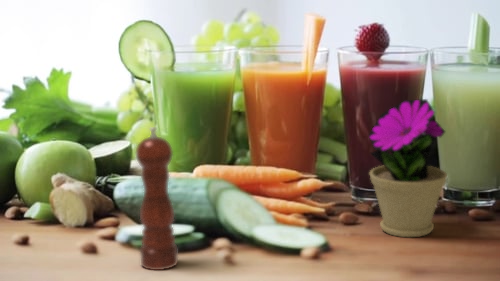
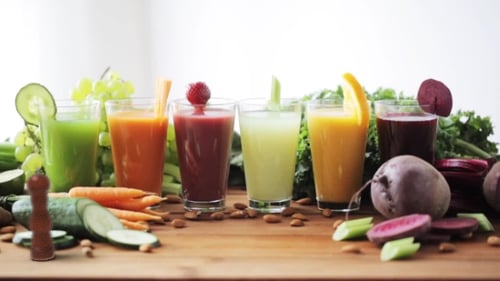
flower pot: present [369,99,447,237] -> none [187,143,239,235]

